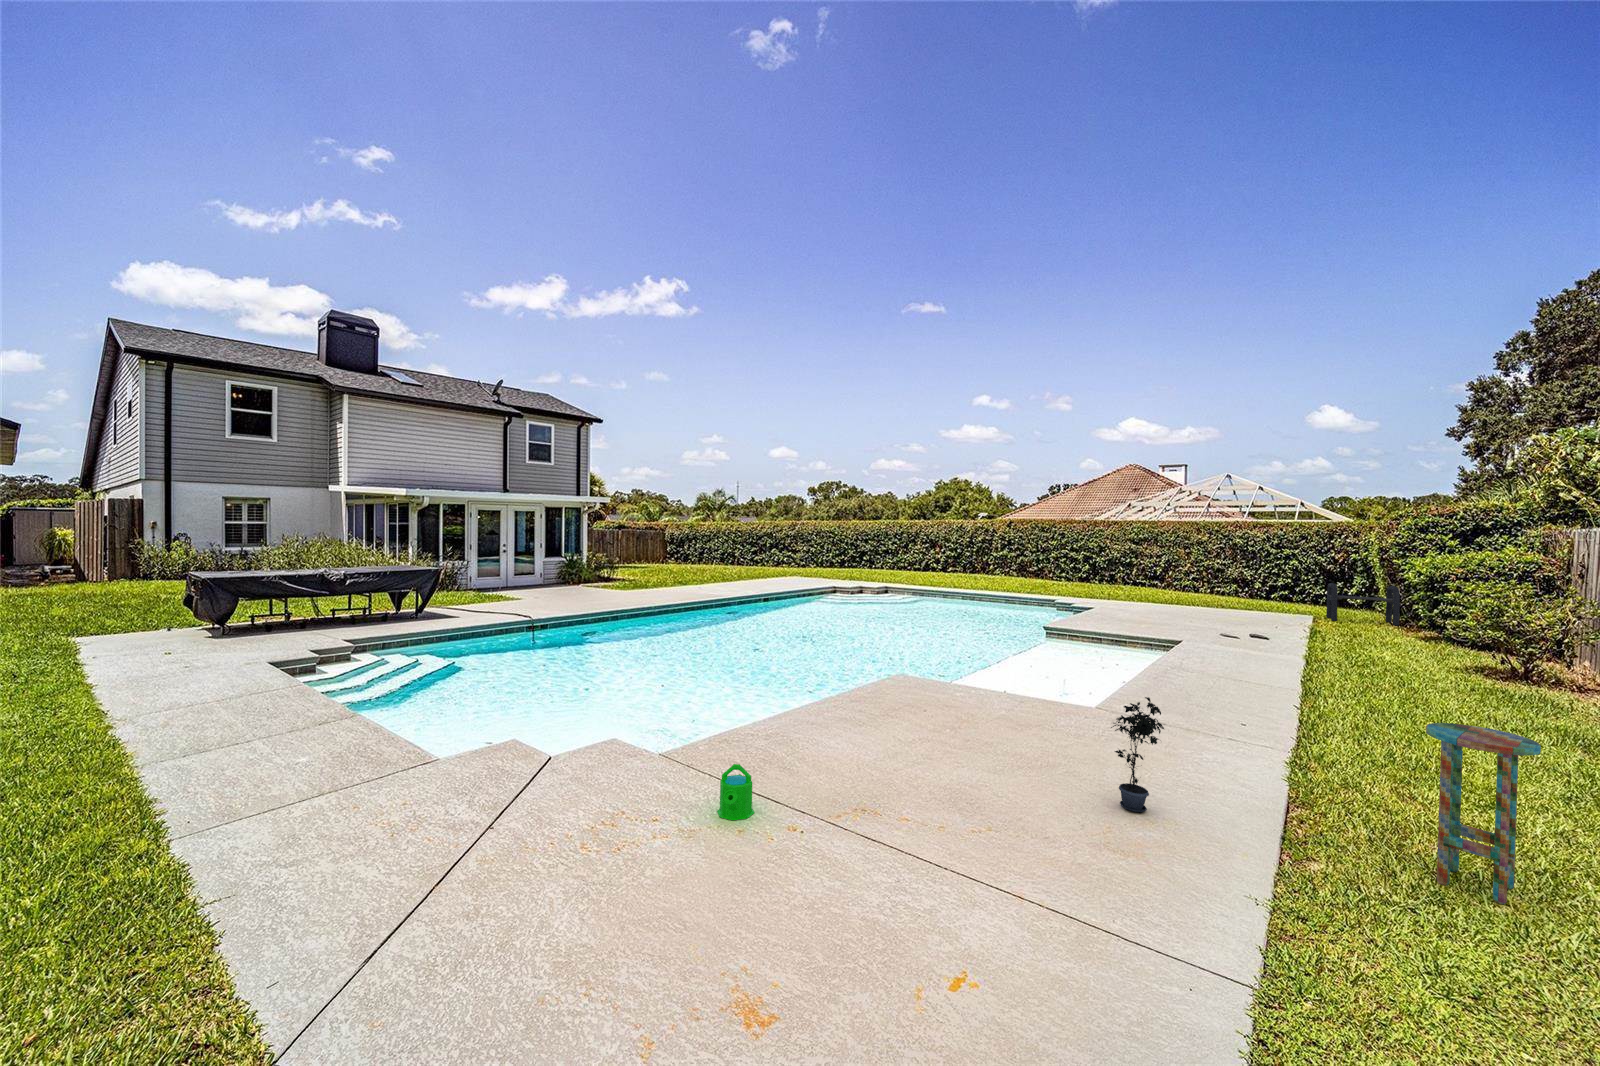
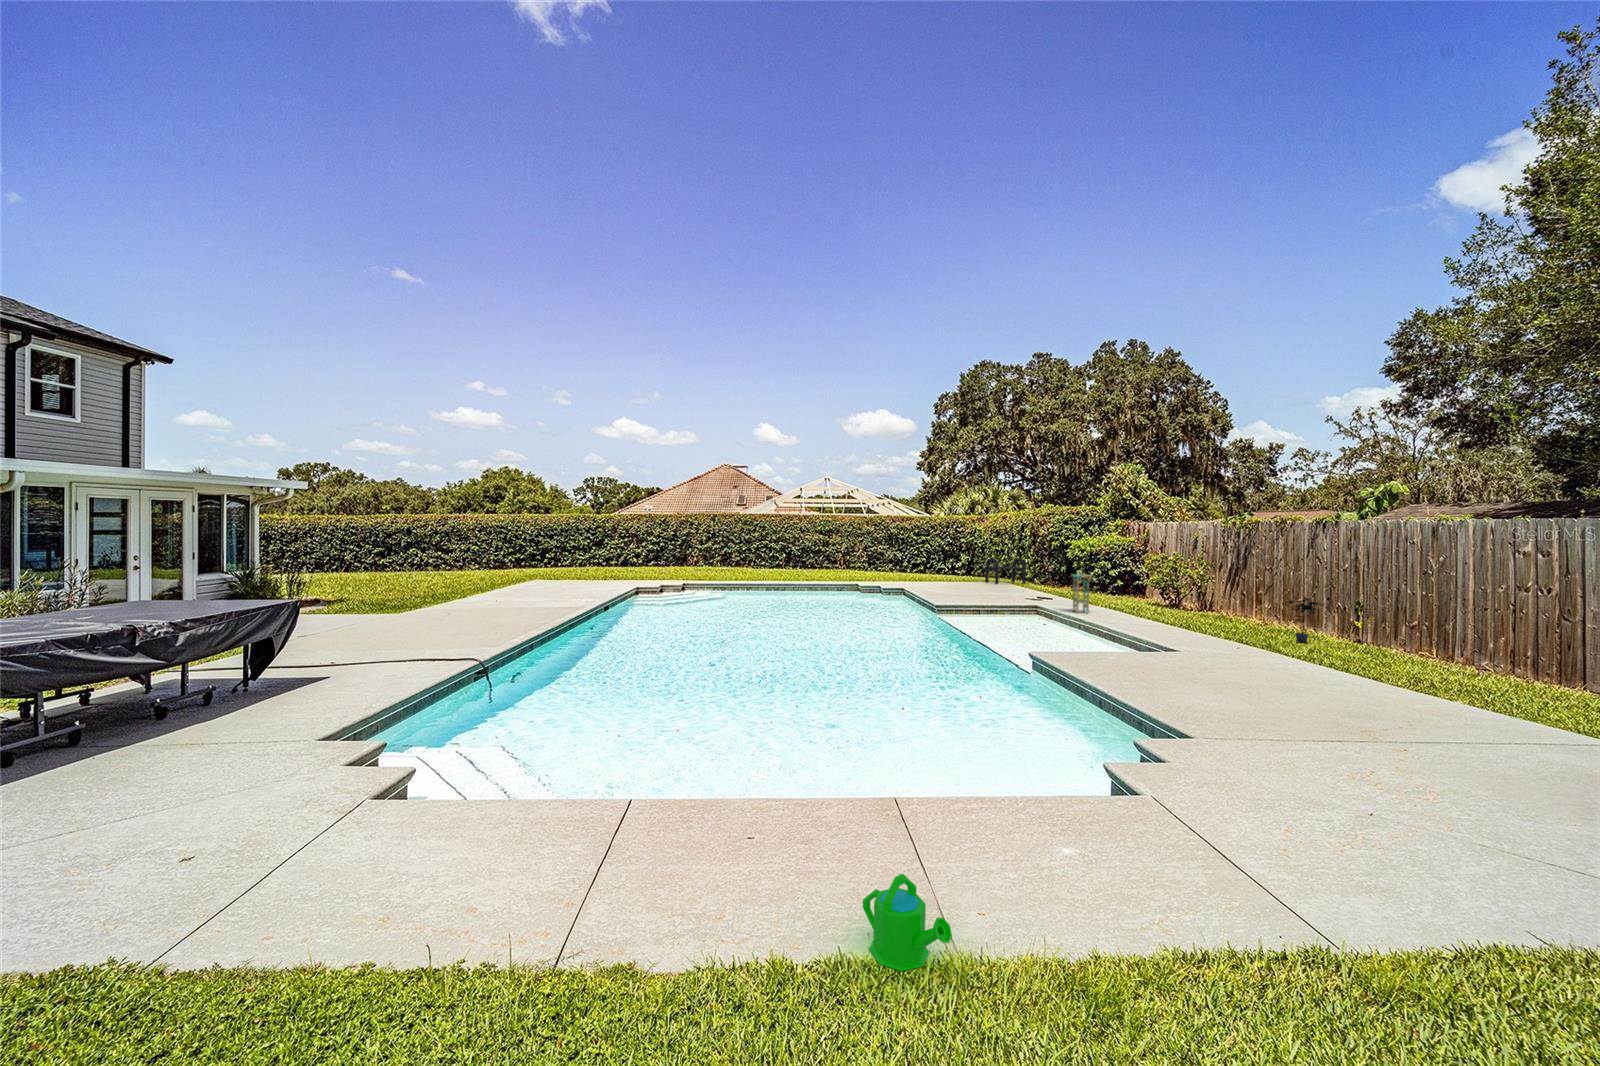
potted plant: present [1111,697,1164,813] -> present [1289,597,1324,643]
side table: present [1426,723,1541,904] -> present [1071,574,1091,613]
watering can: present [717,764,754,820] -> present [863,874,952,971]

